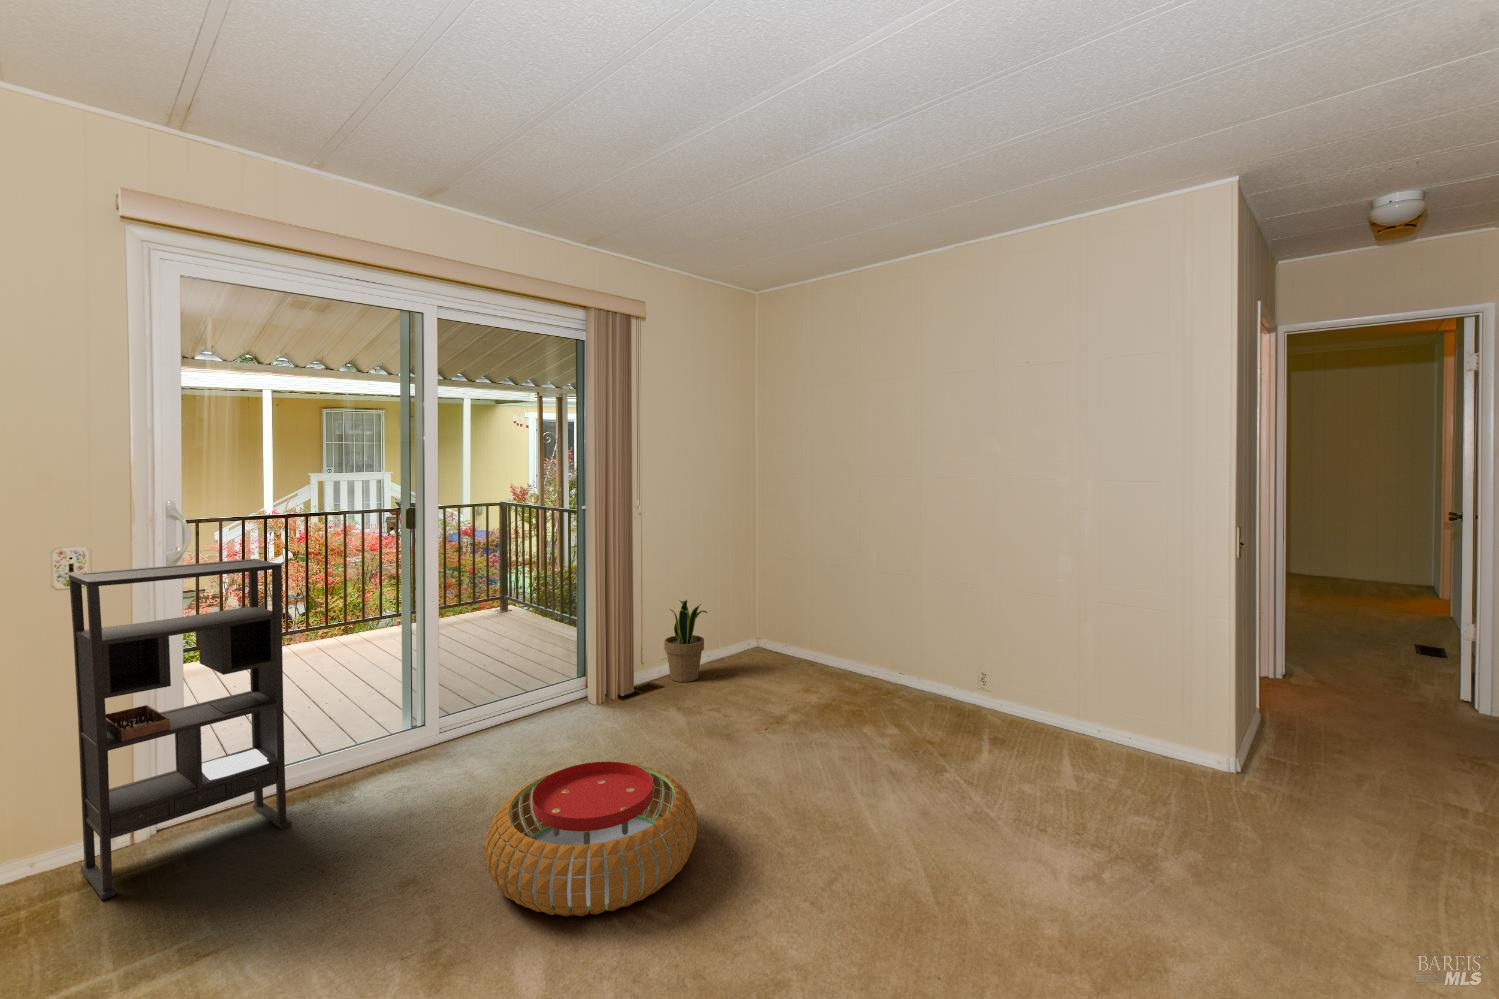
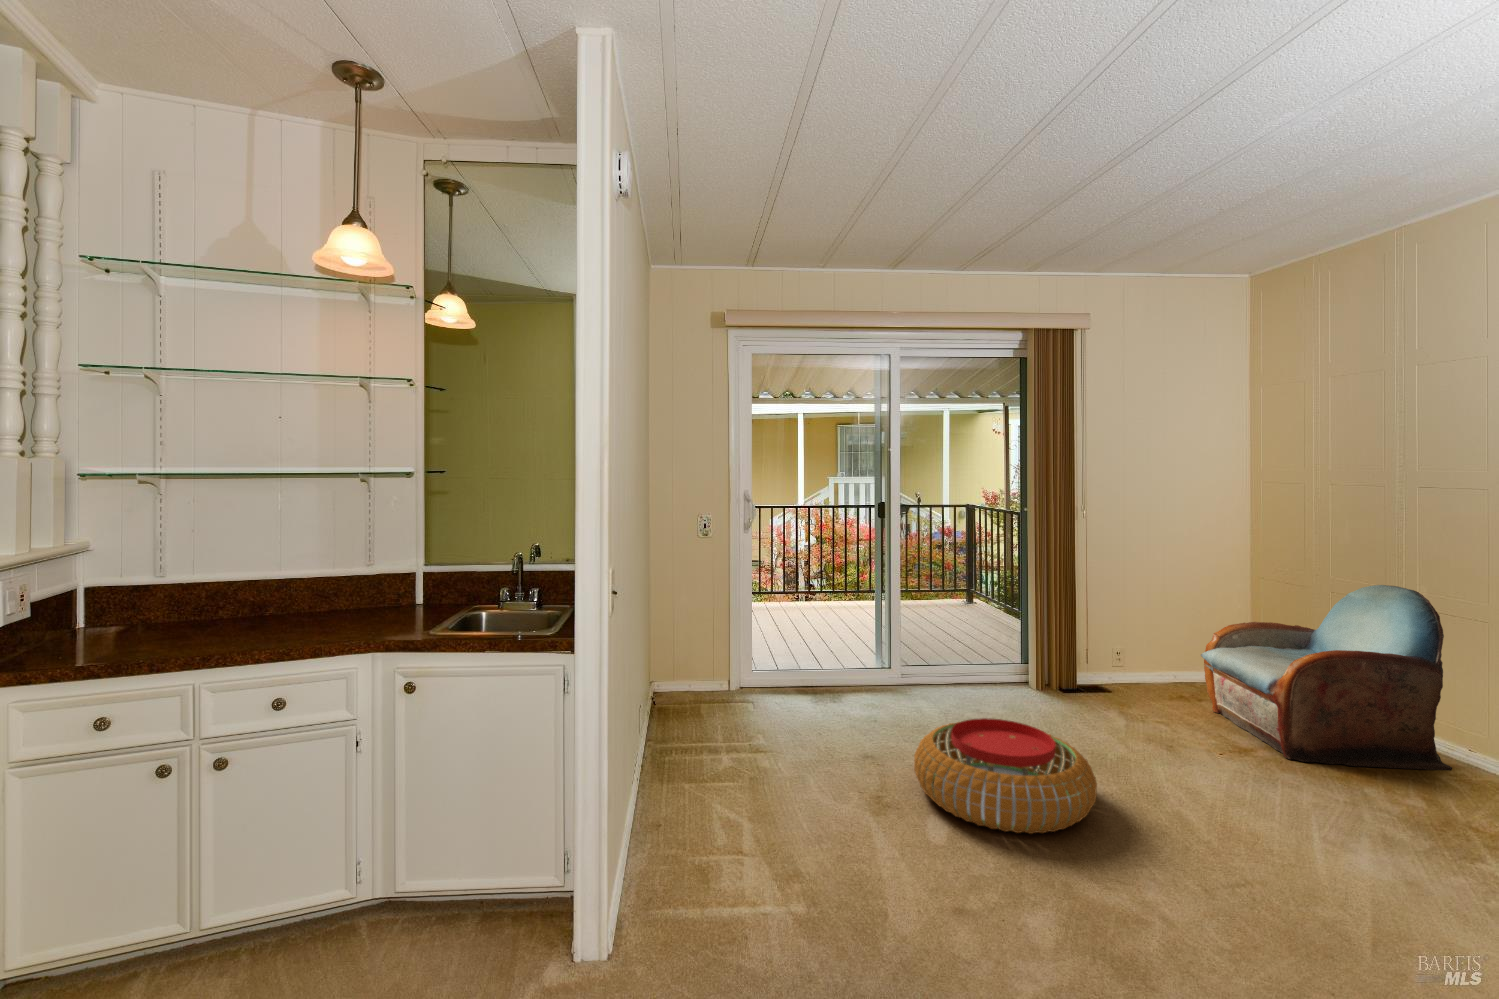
armchair: none [738,556,907,719] -> present [1201,585,1452,771]
bookshelf: present [69,559,291,900] -> none [699,531,803,722]
potted plant: present [664,600,707,682] -> none [1117,609,1171,694]

